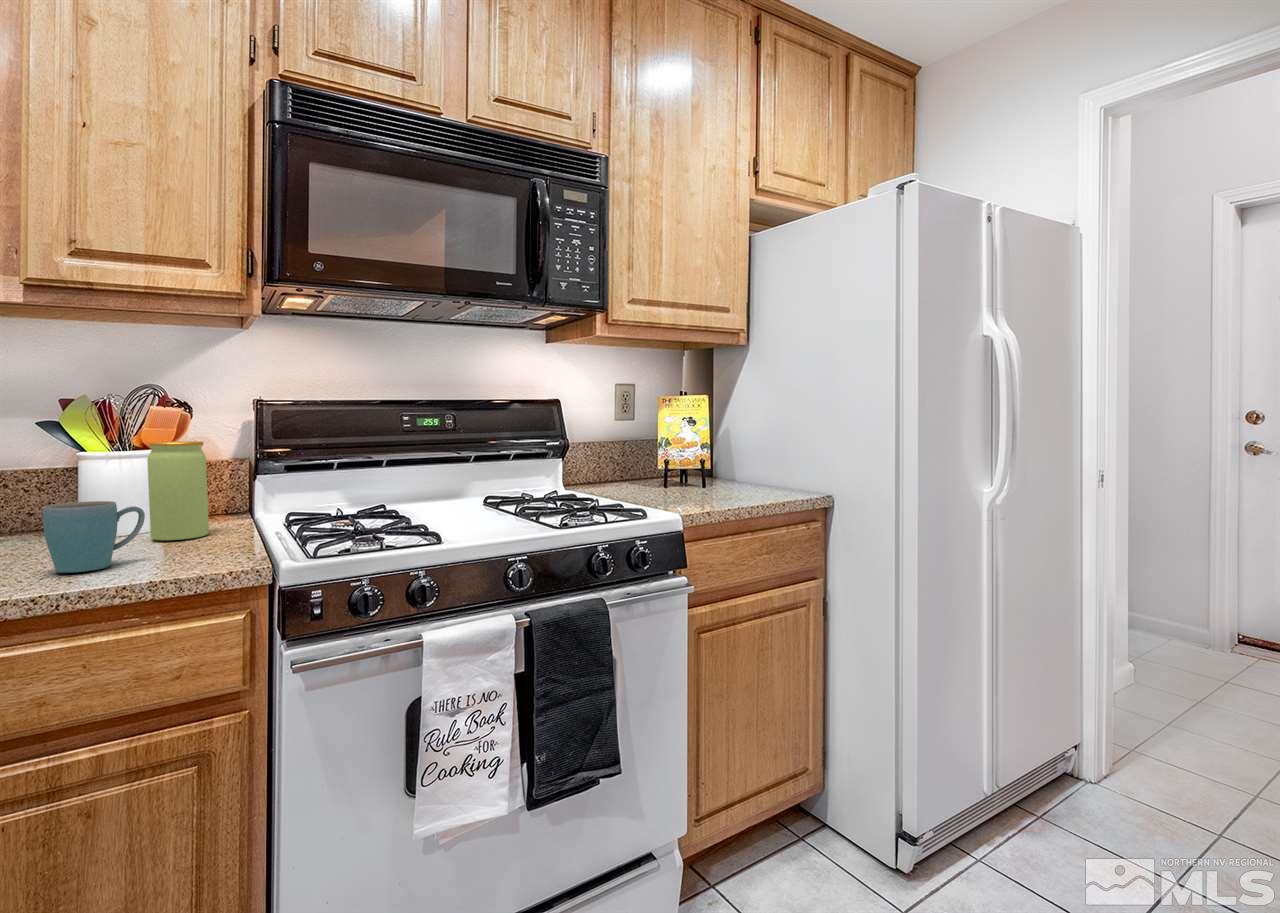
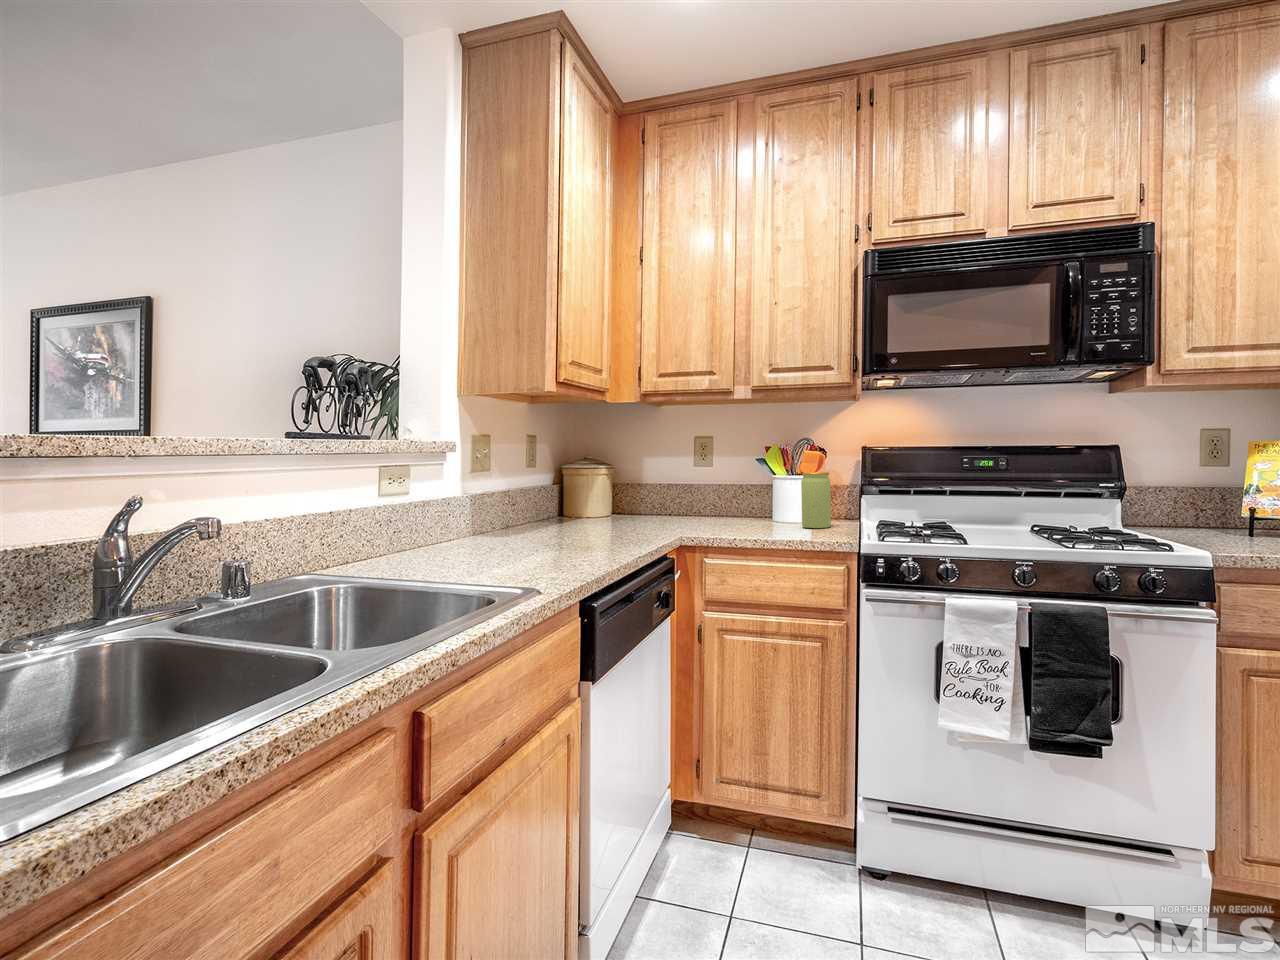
mug: present [43,501,145,573] -> none [755,503,798,537]

